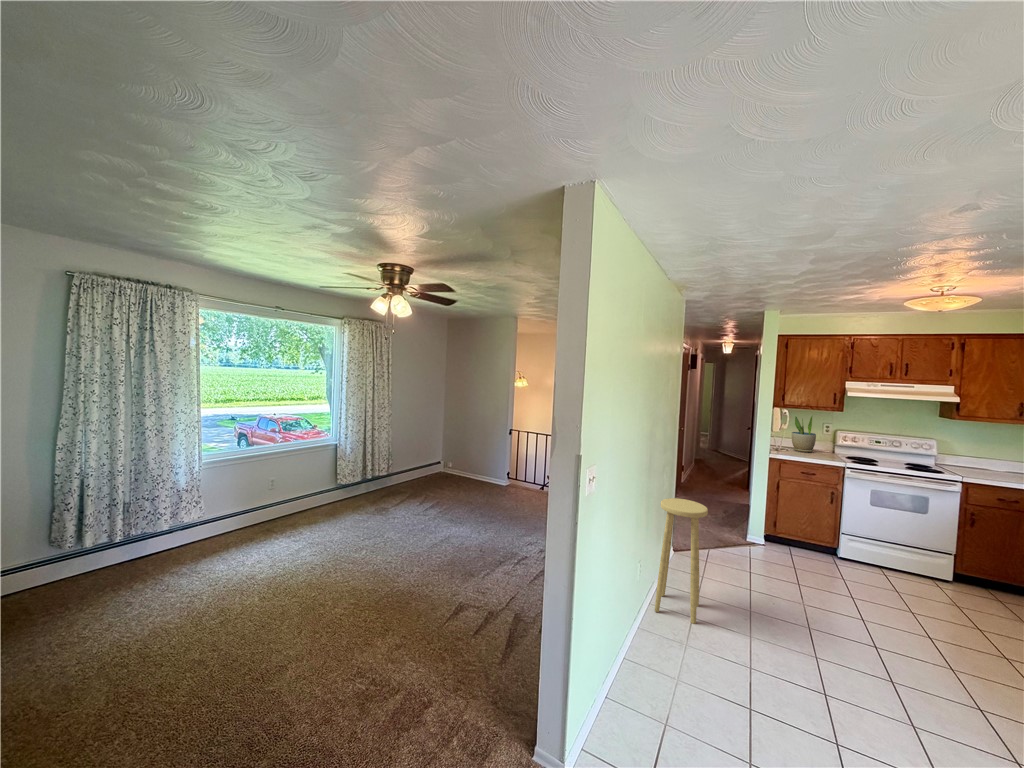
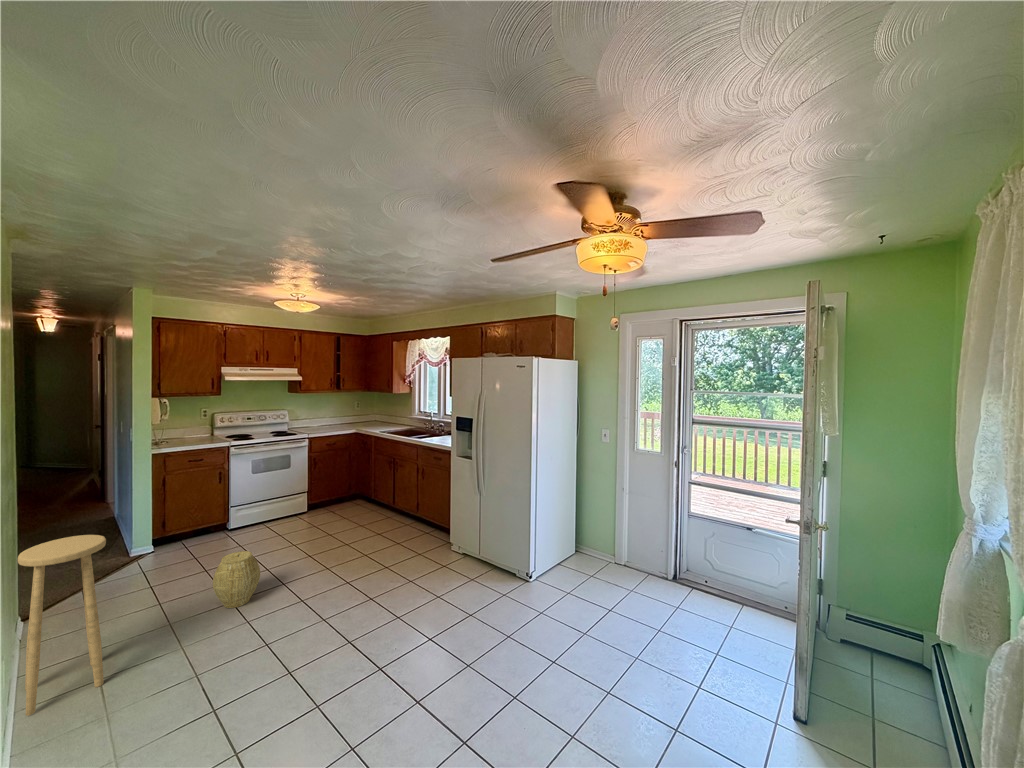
potted plant: present [792,416,816,452] -> none [171,402,197,441]
woven basket: none [794,577,849,642] -> present [213,551,260,608]

